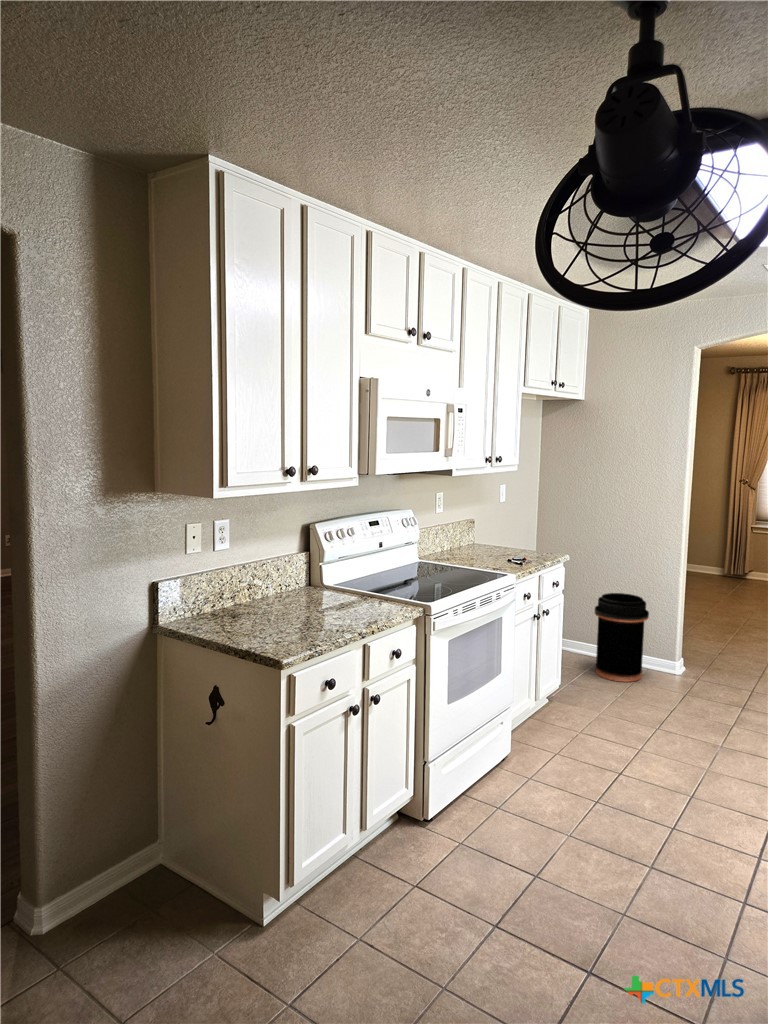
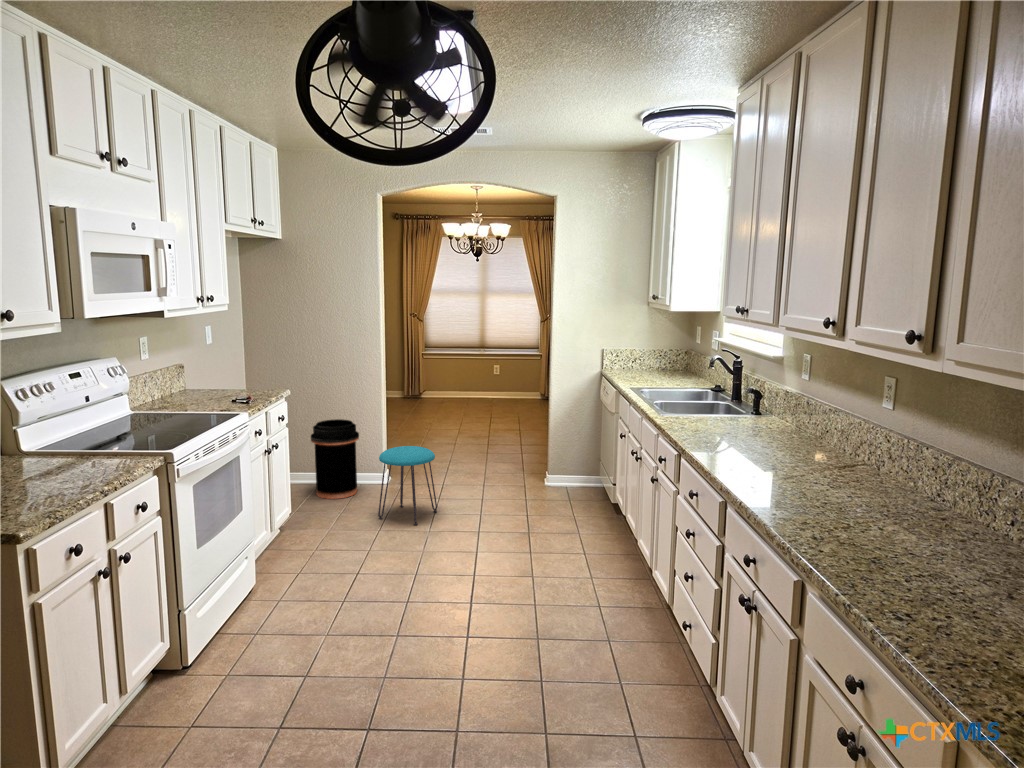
stool: none [659,636,737,734] -> present [378,446,437,525]

